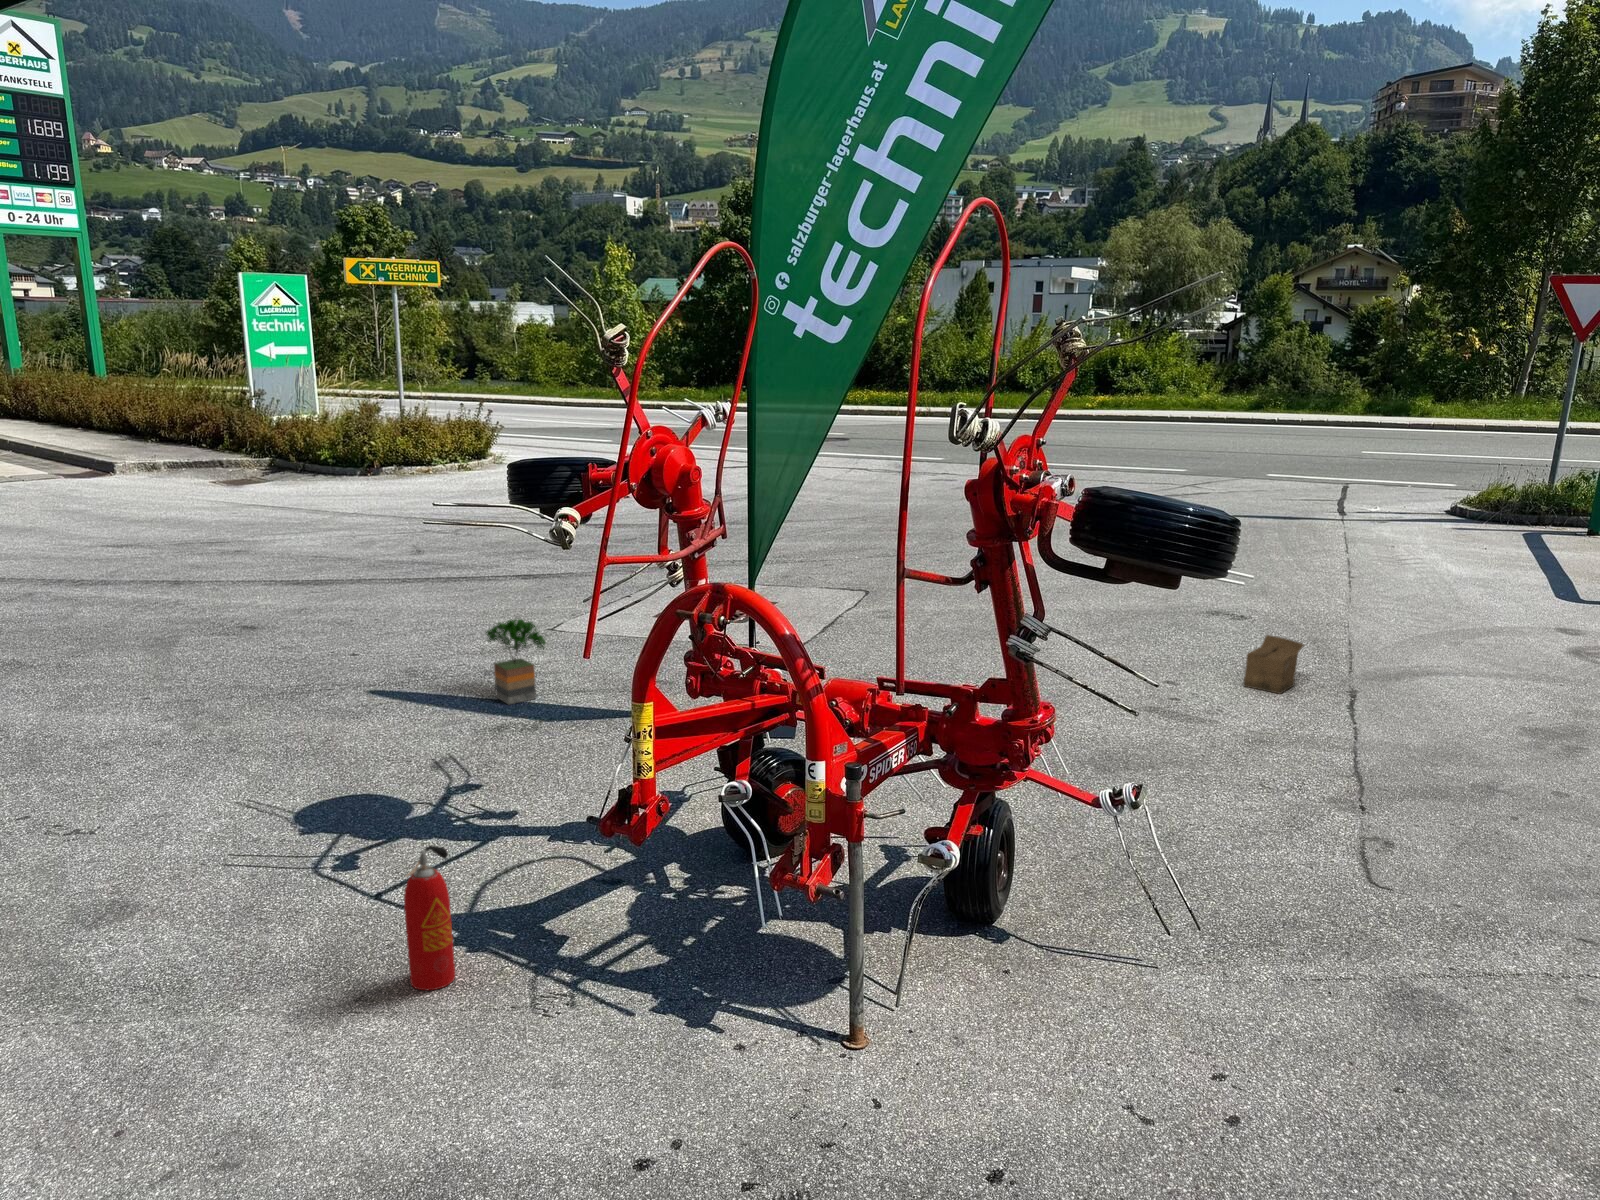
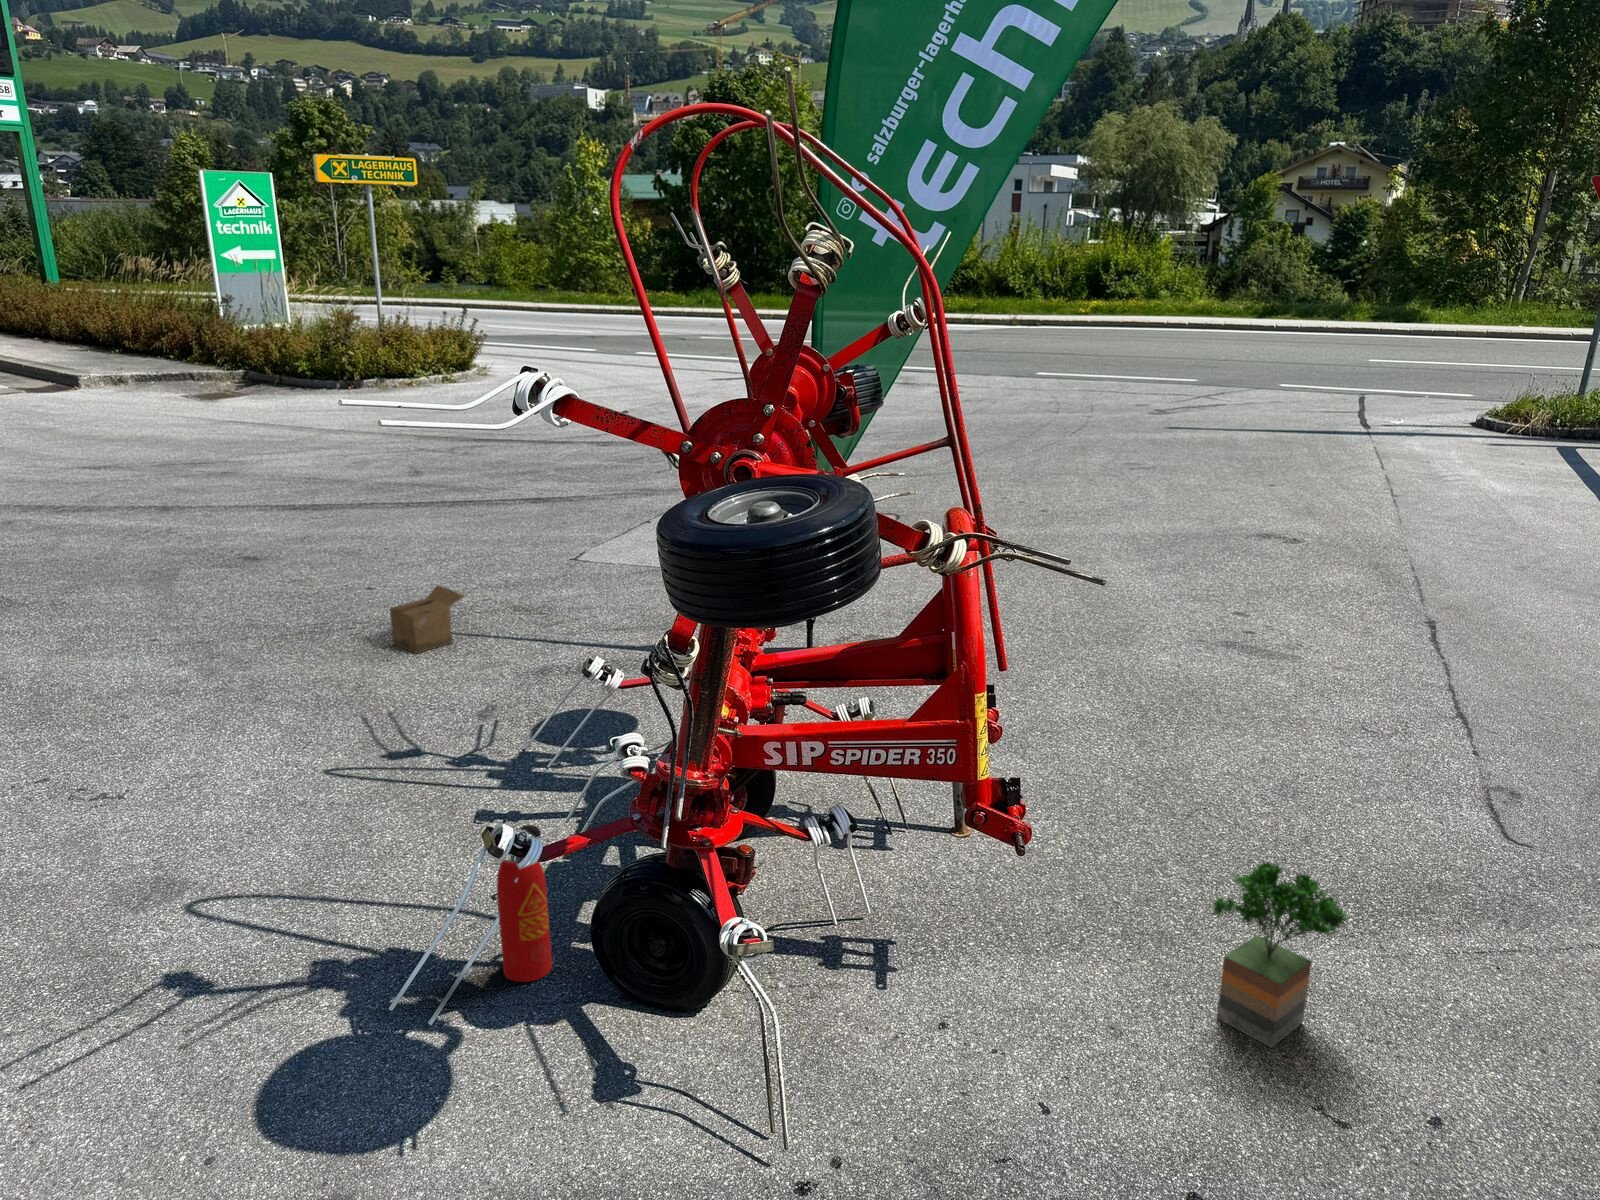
potted tree: present [486,619,545,704] -> present [1212,862,1348,1047]
cardboard box: present [1243,635,1304,694] -> present [390,585,465,653]

